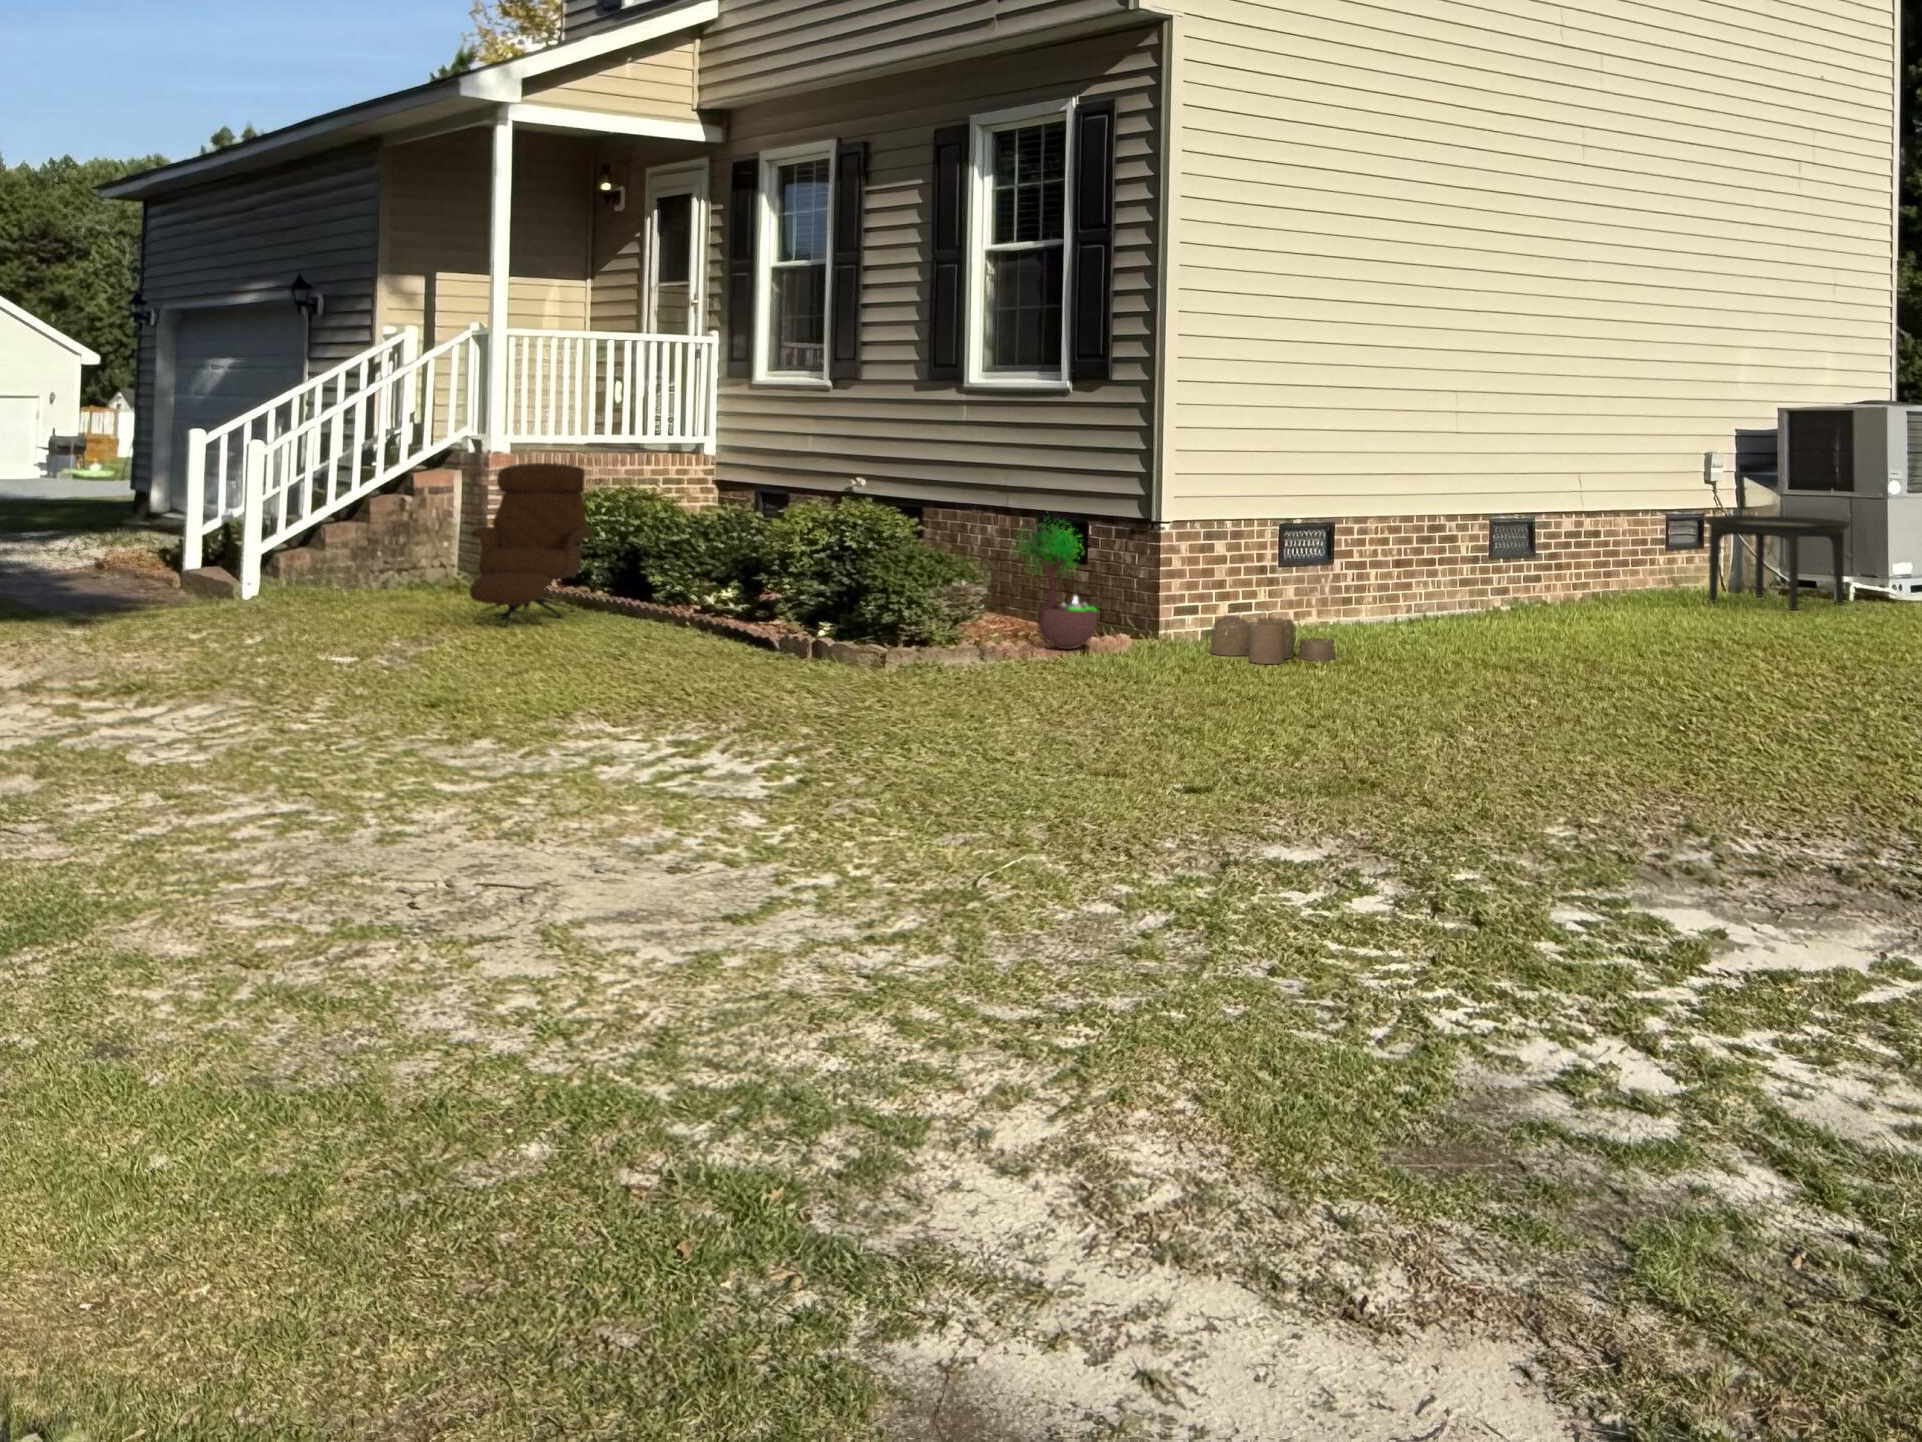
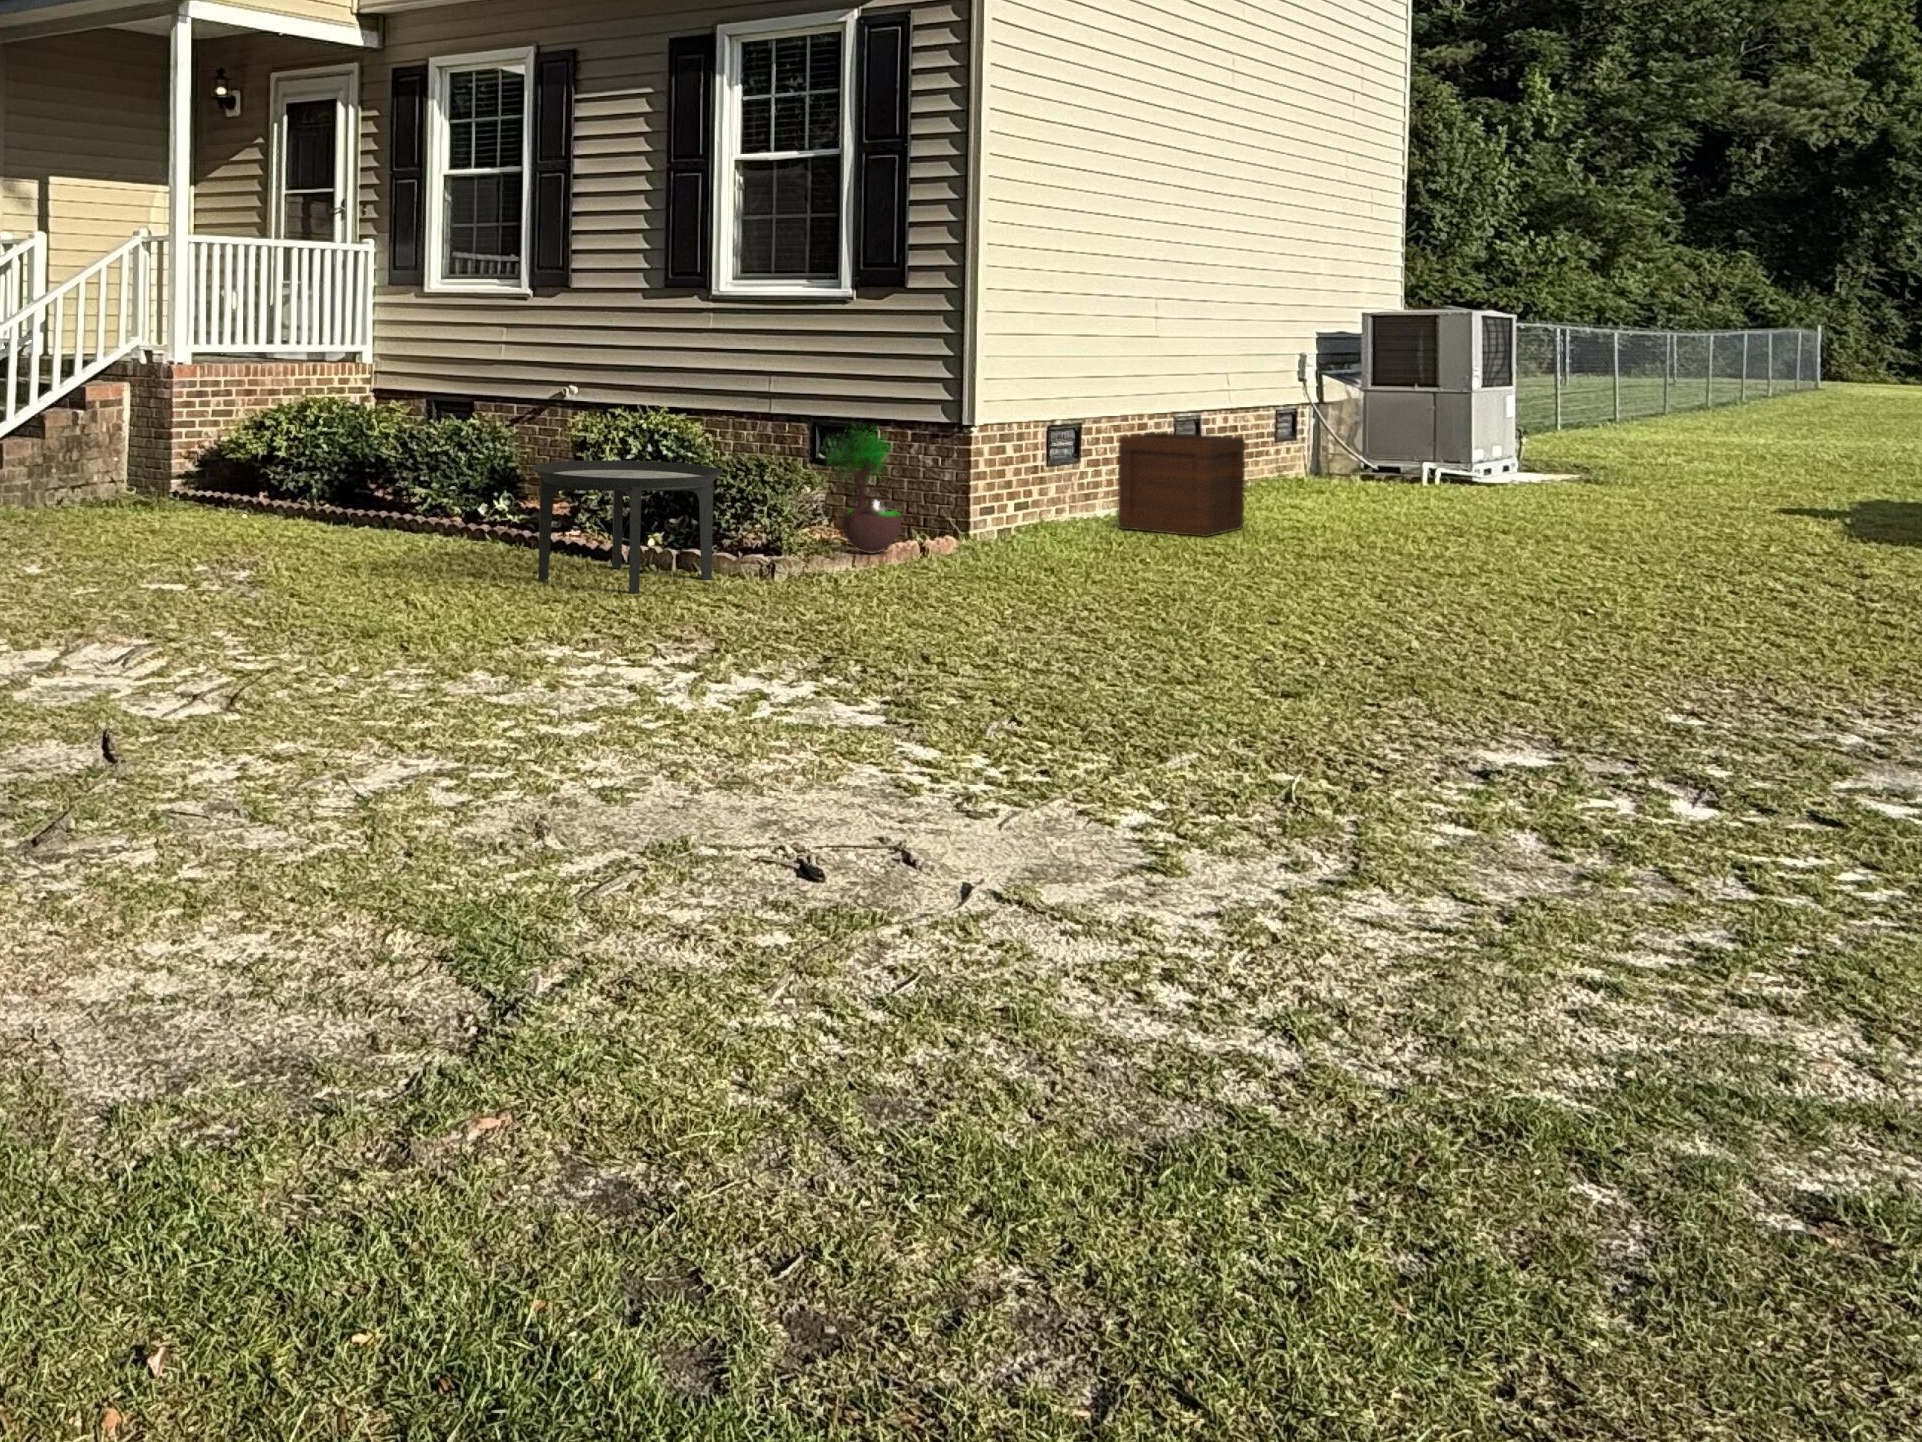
lounge chair: present [469,463,594,627] -> none [193,373,320,544]
round table: present [1703,515,1852,610] -> present [532,460,723,593]
wooden crate: none [1386,531,1527,642] -> present [1117,432,1245,537]
woven basket: present [1210,612,1334,664] -> none [1009,512,1136,563]

